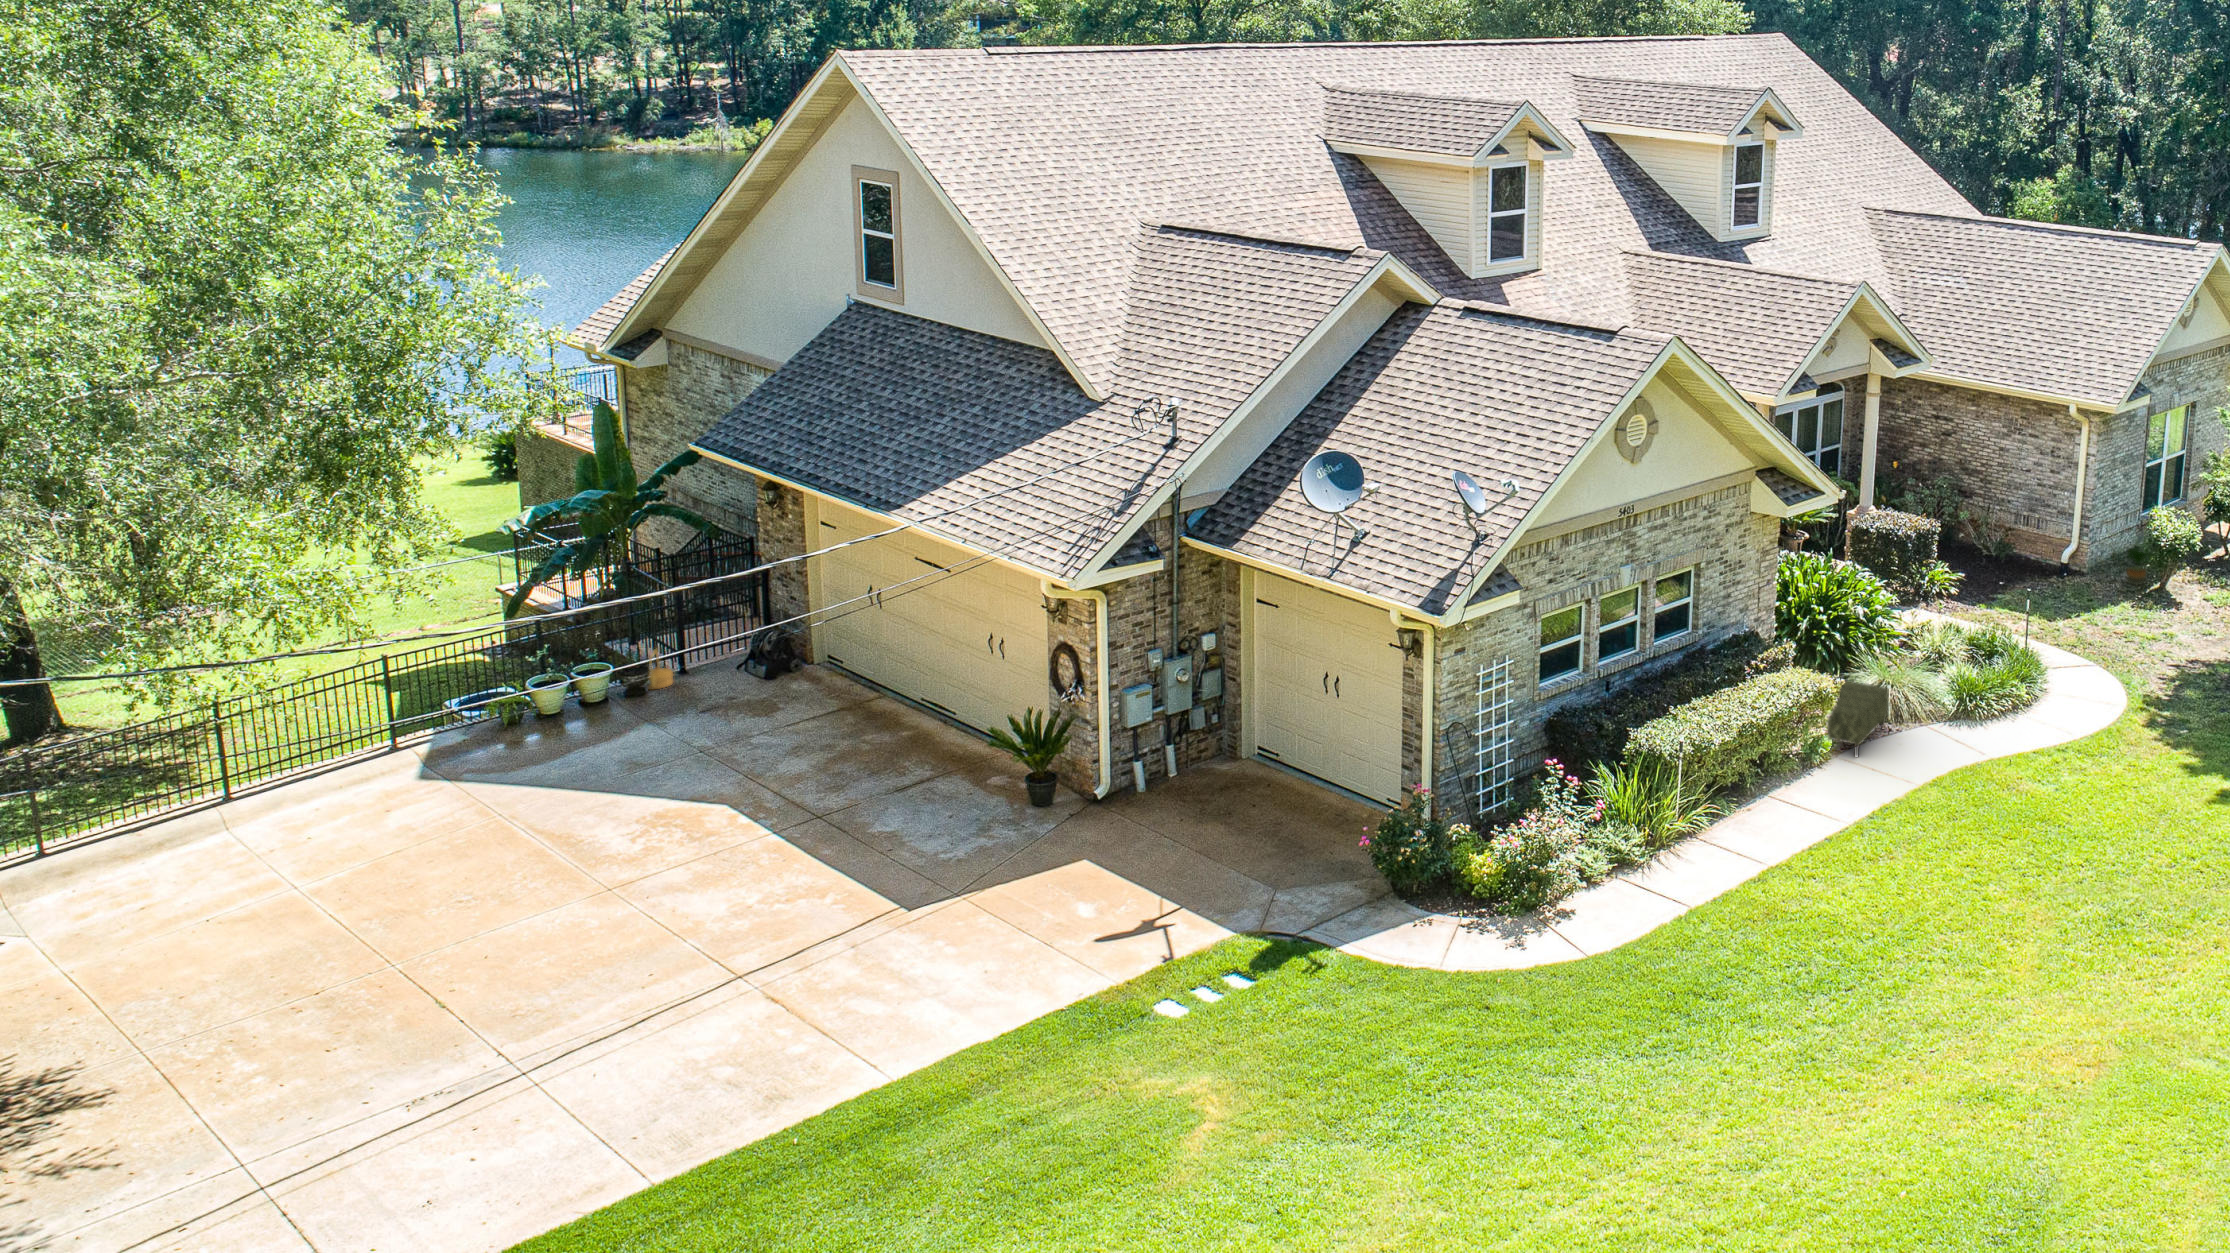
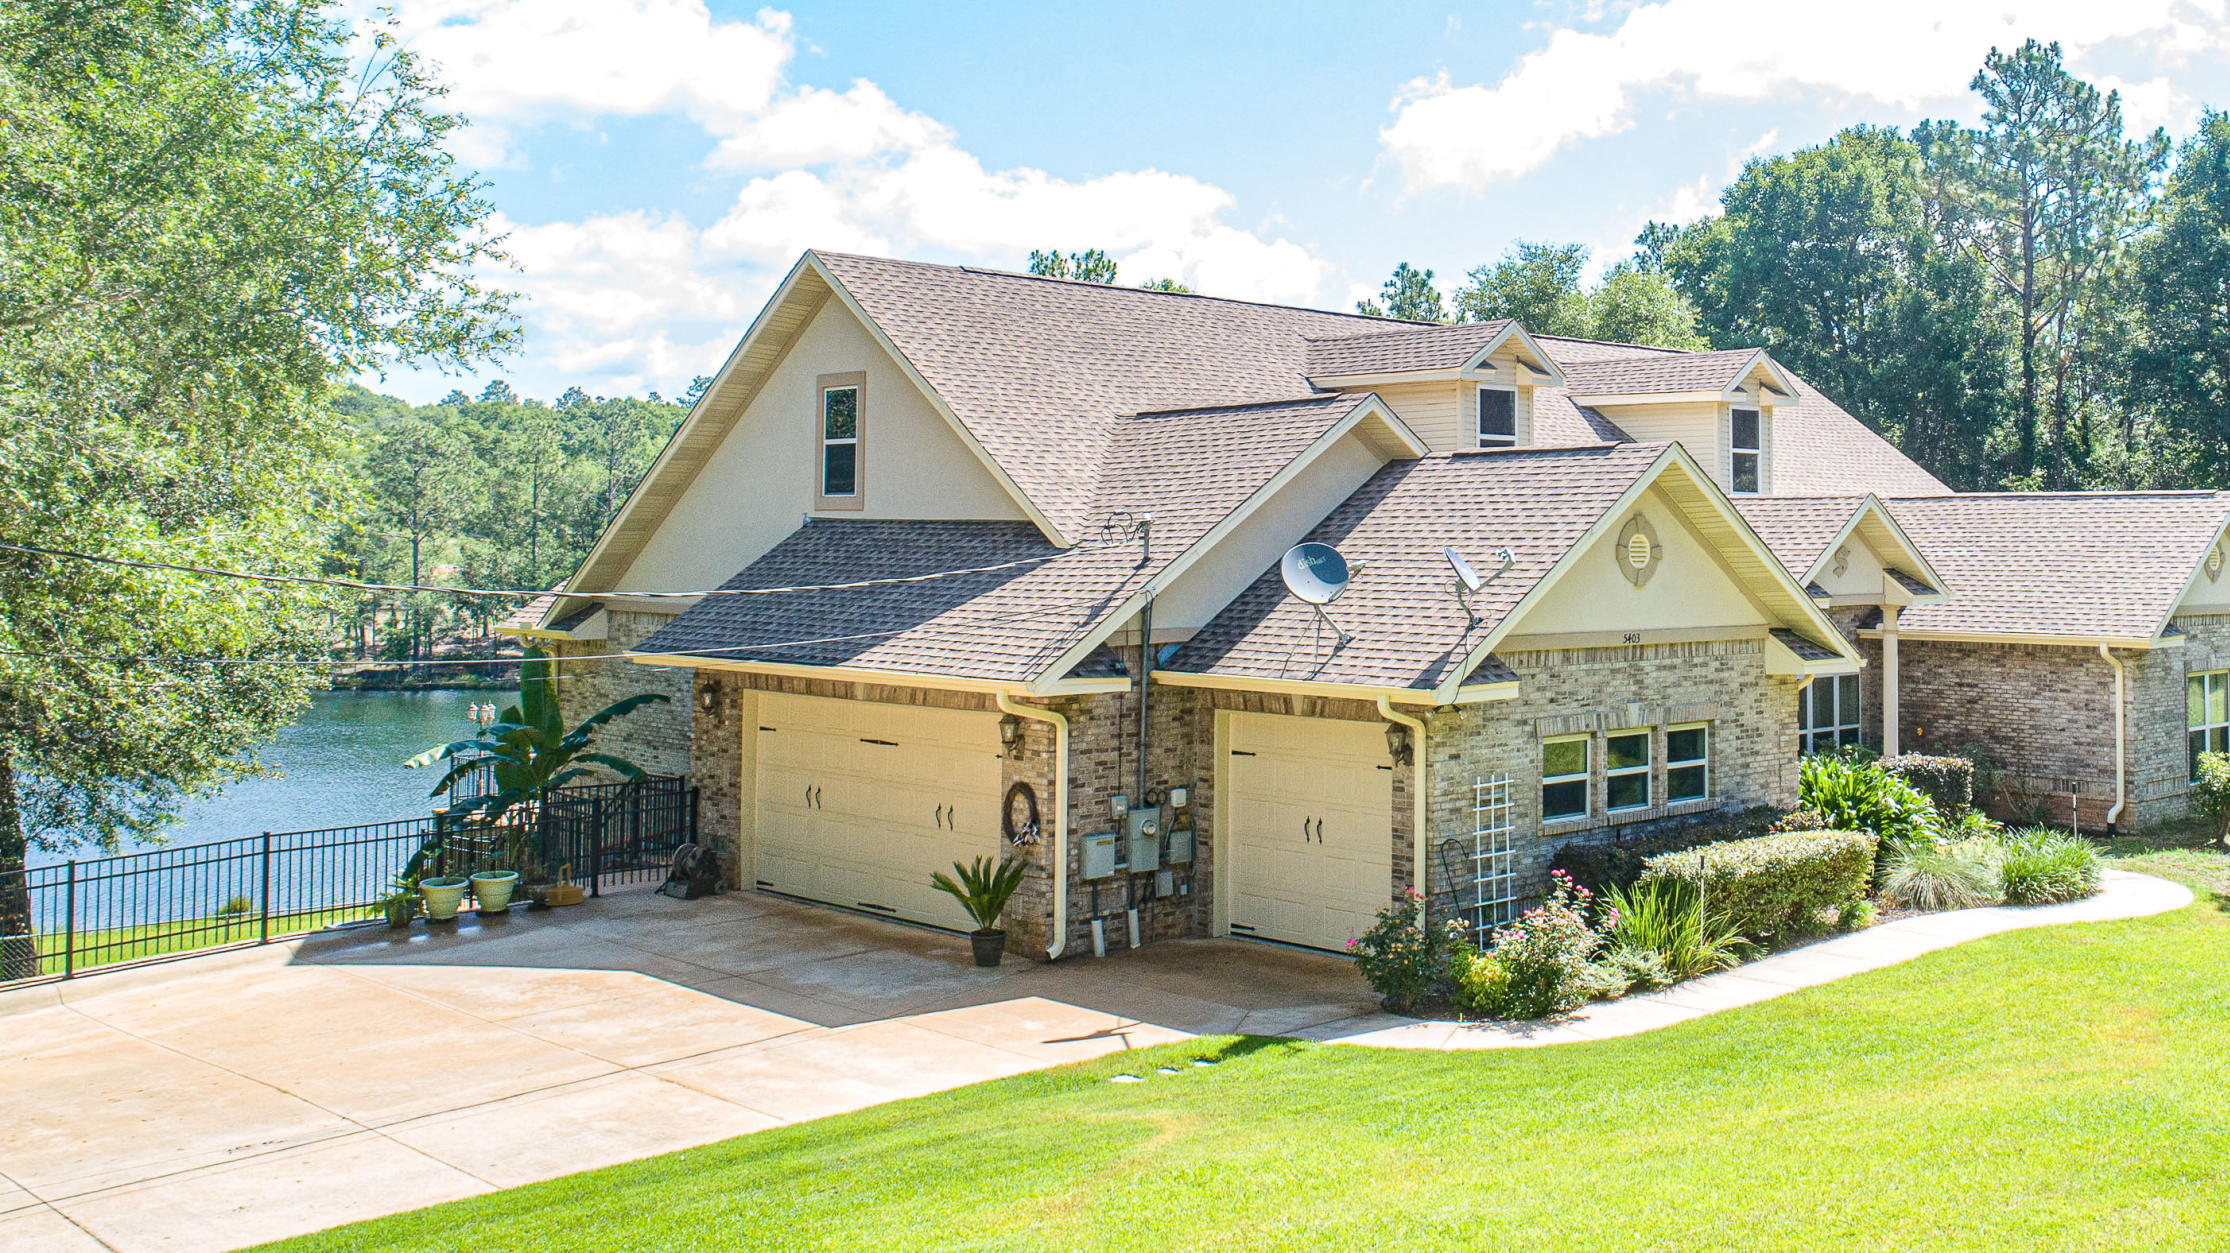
potted tree: present [2126,549,2148,585] -> none [2183,801,2210,842]
bench: present [1827,681,1889,756] -> none [1853,865,1933,932]

